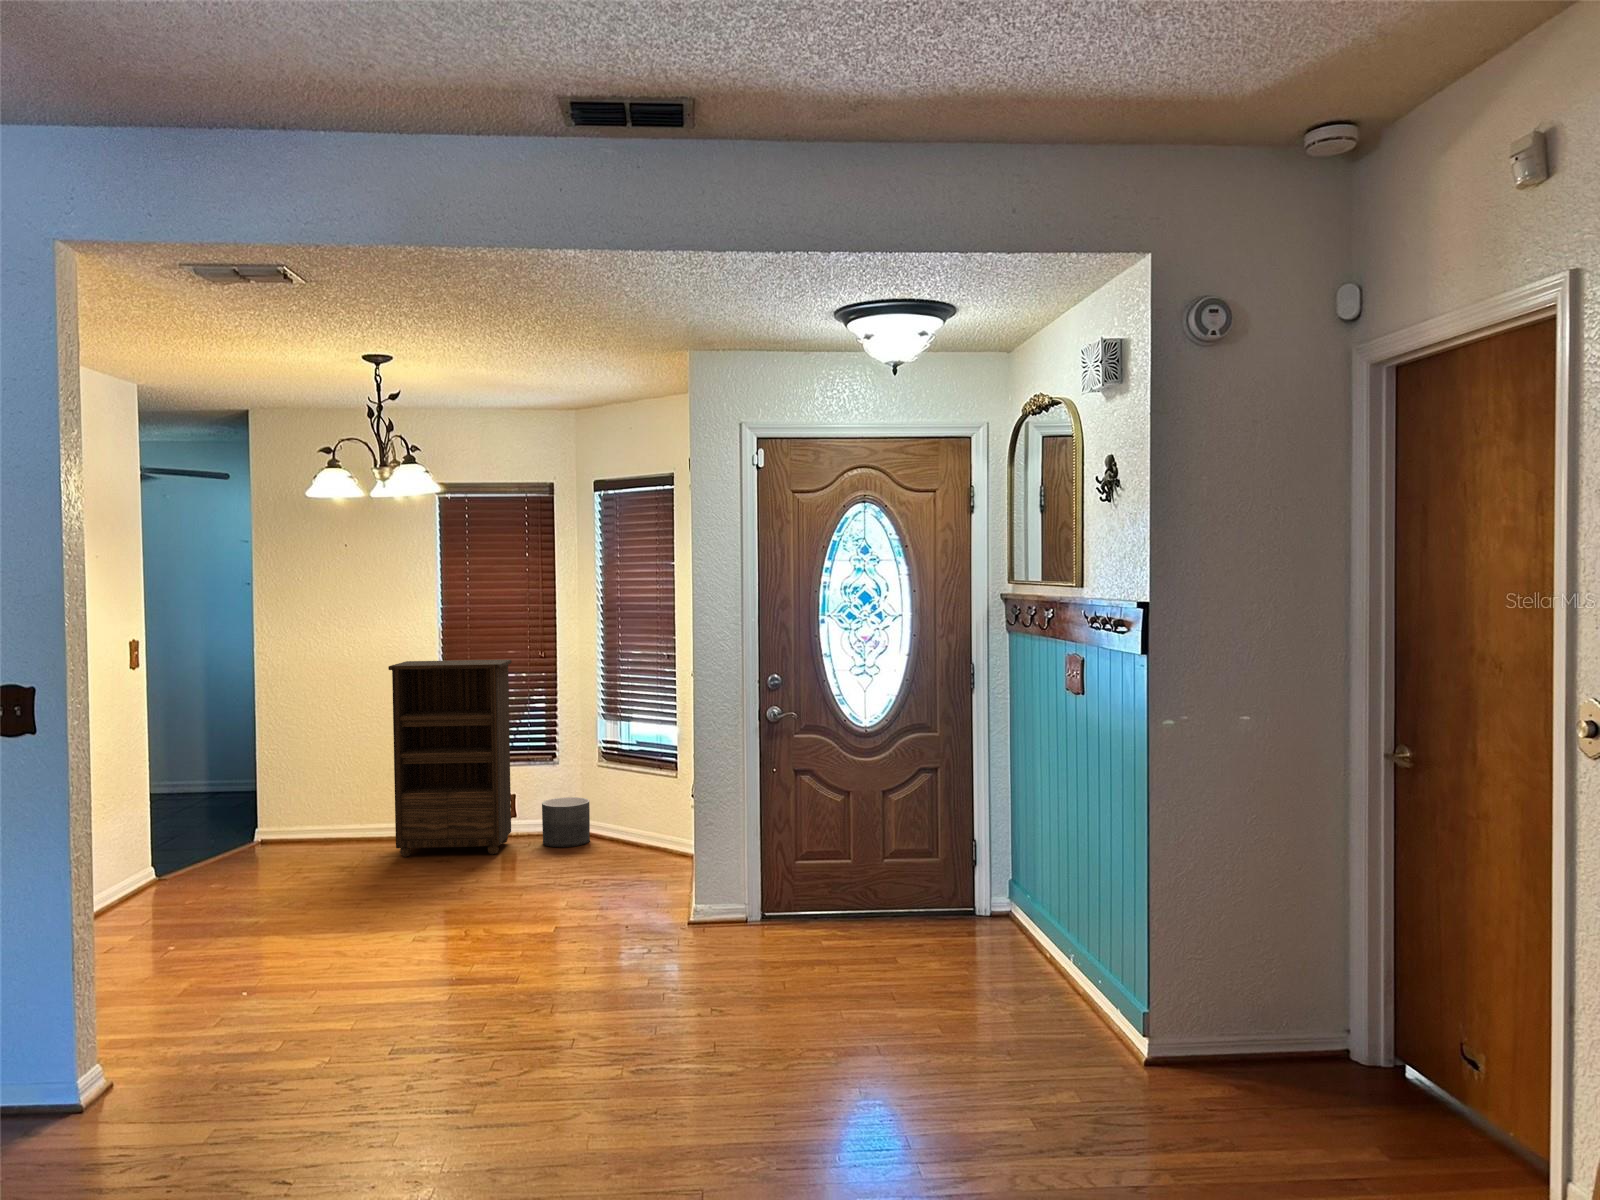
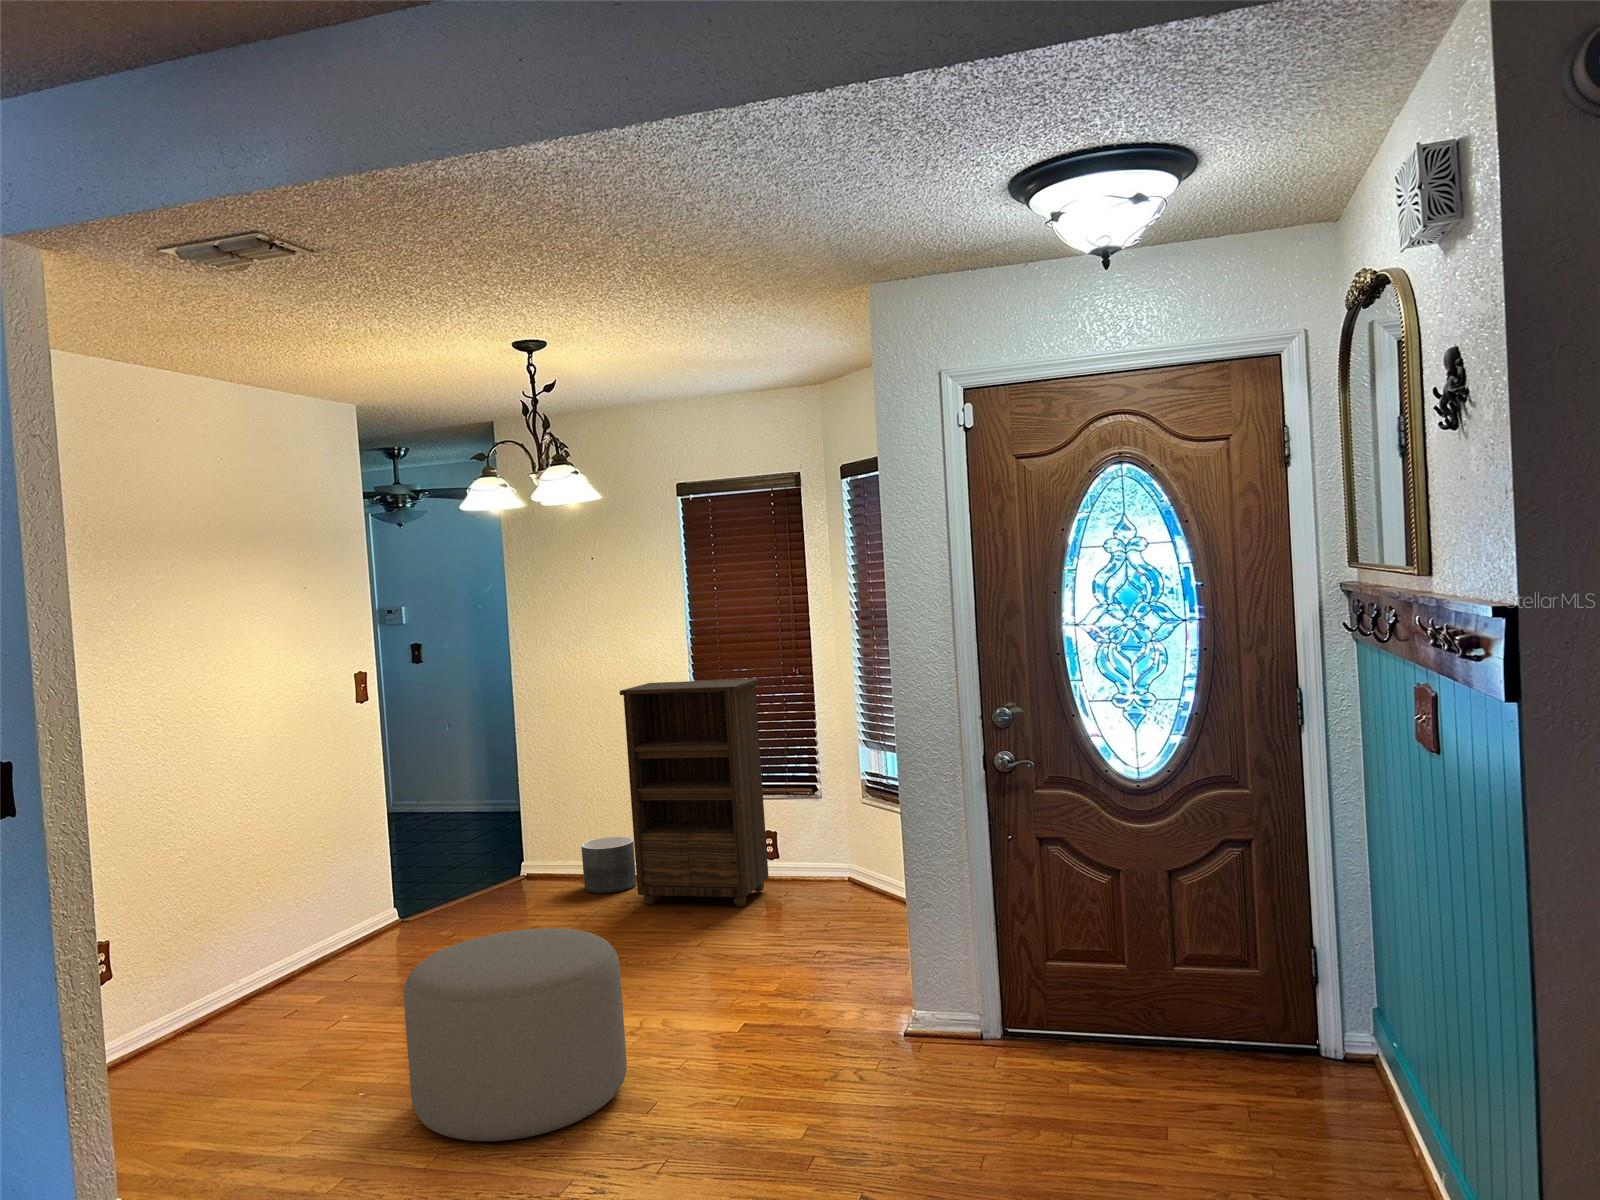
planter: present [542,797,590,847] -> present [581,837,636,894]
ottoman: none [300,851,485,1014] -> present [403,928,627,1141]

